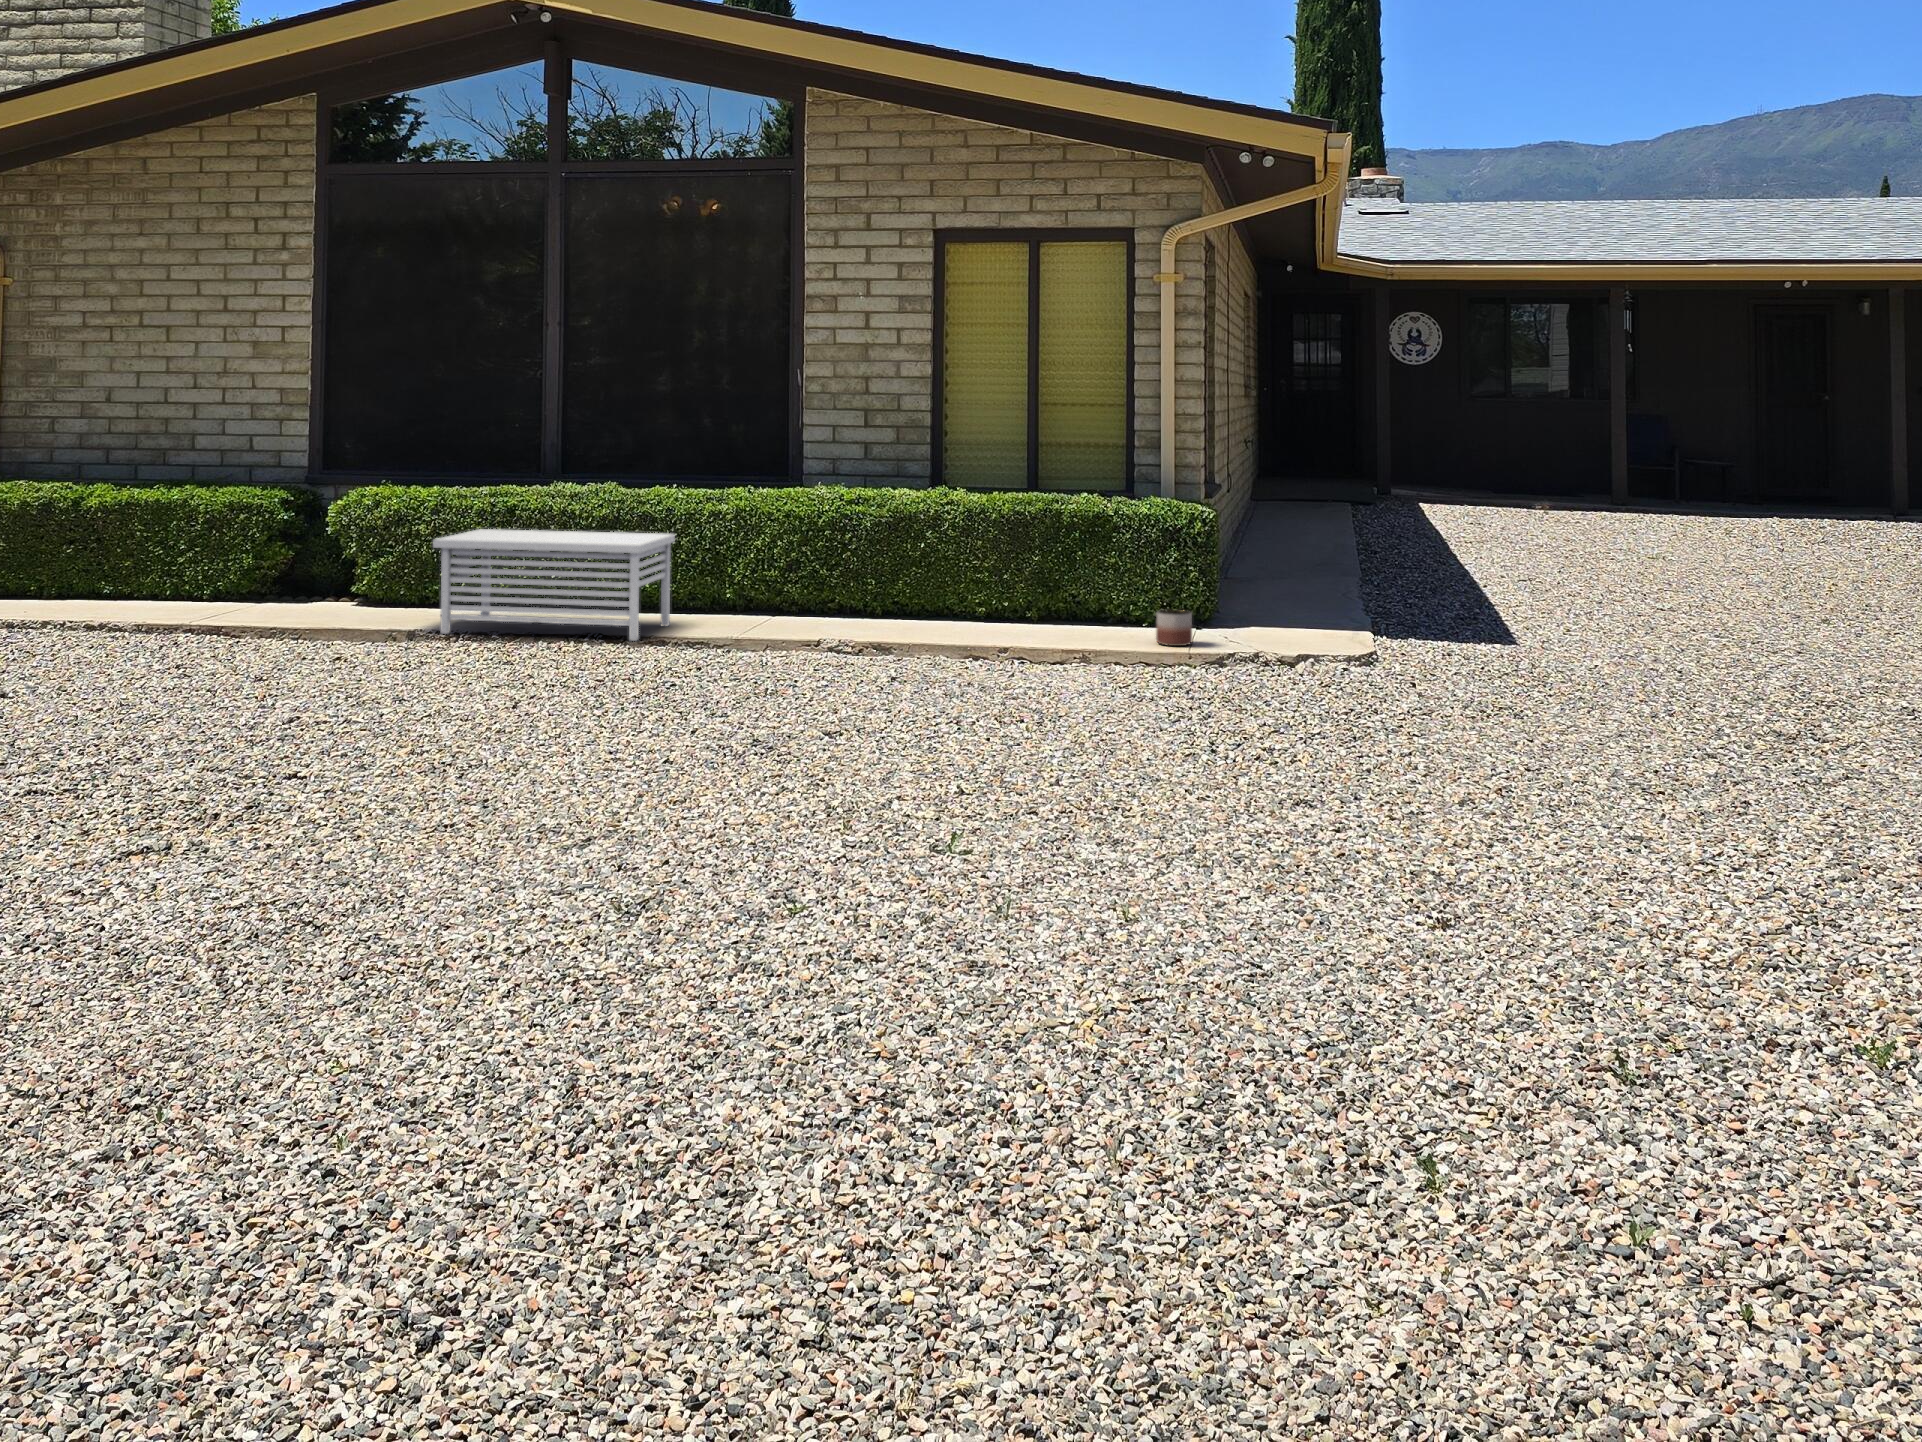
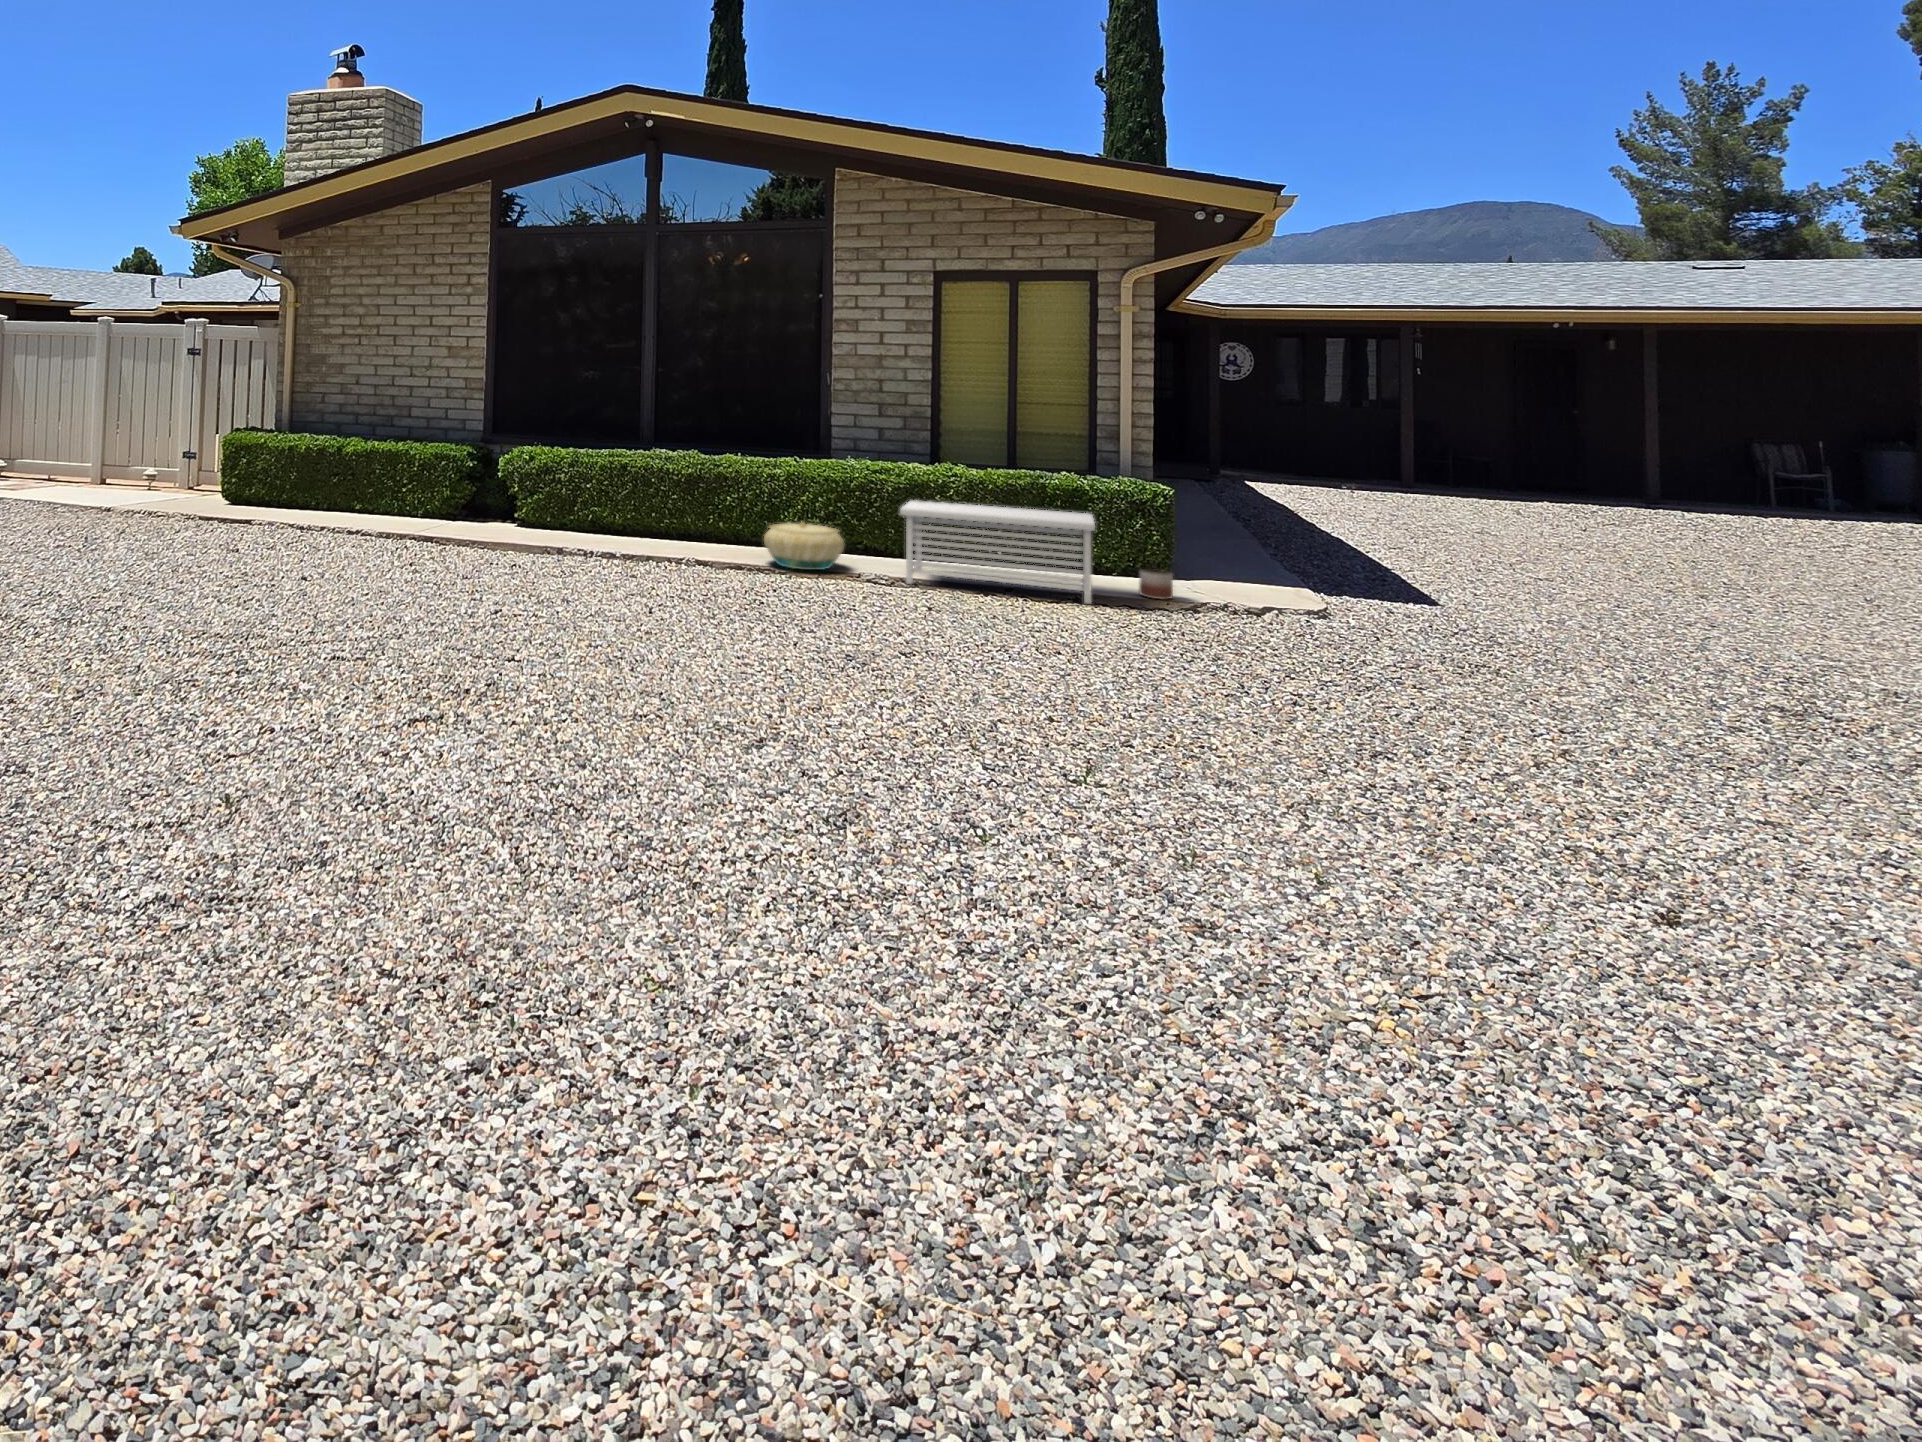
storage bench: present [433,529,675,641] -> present [900,501,1095,604]
basket: none [703,575,809,639] -> present [764,523,844,570]

